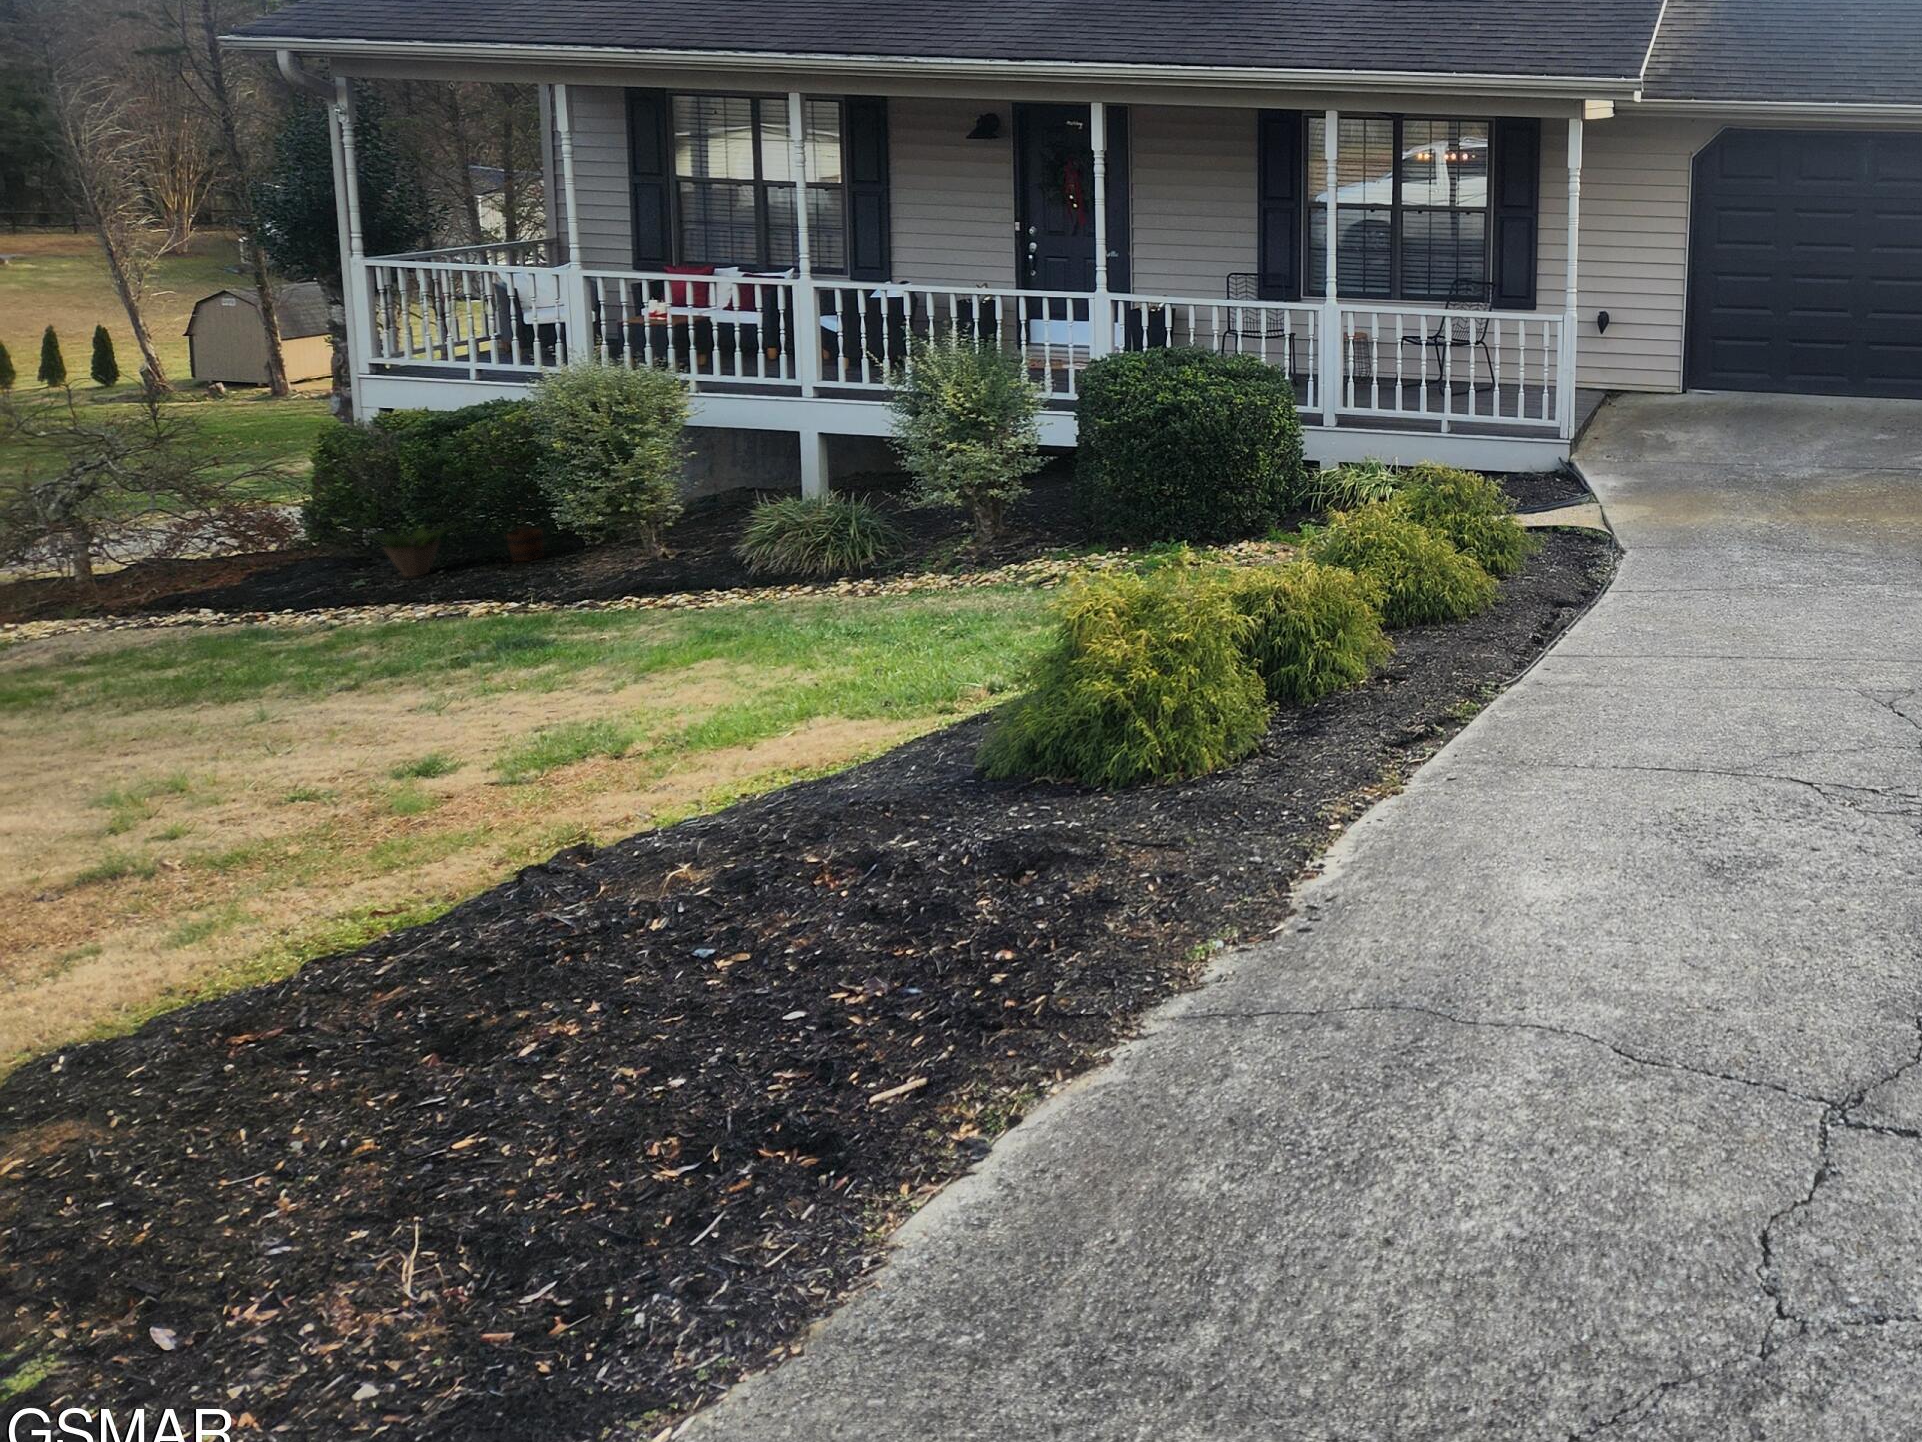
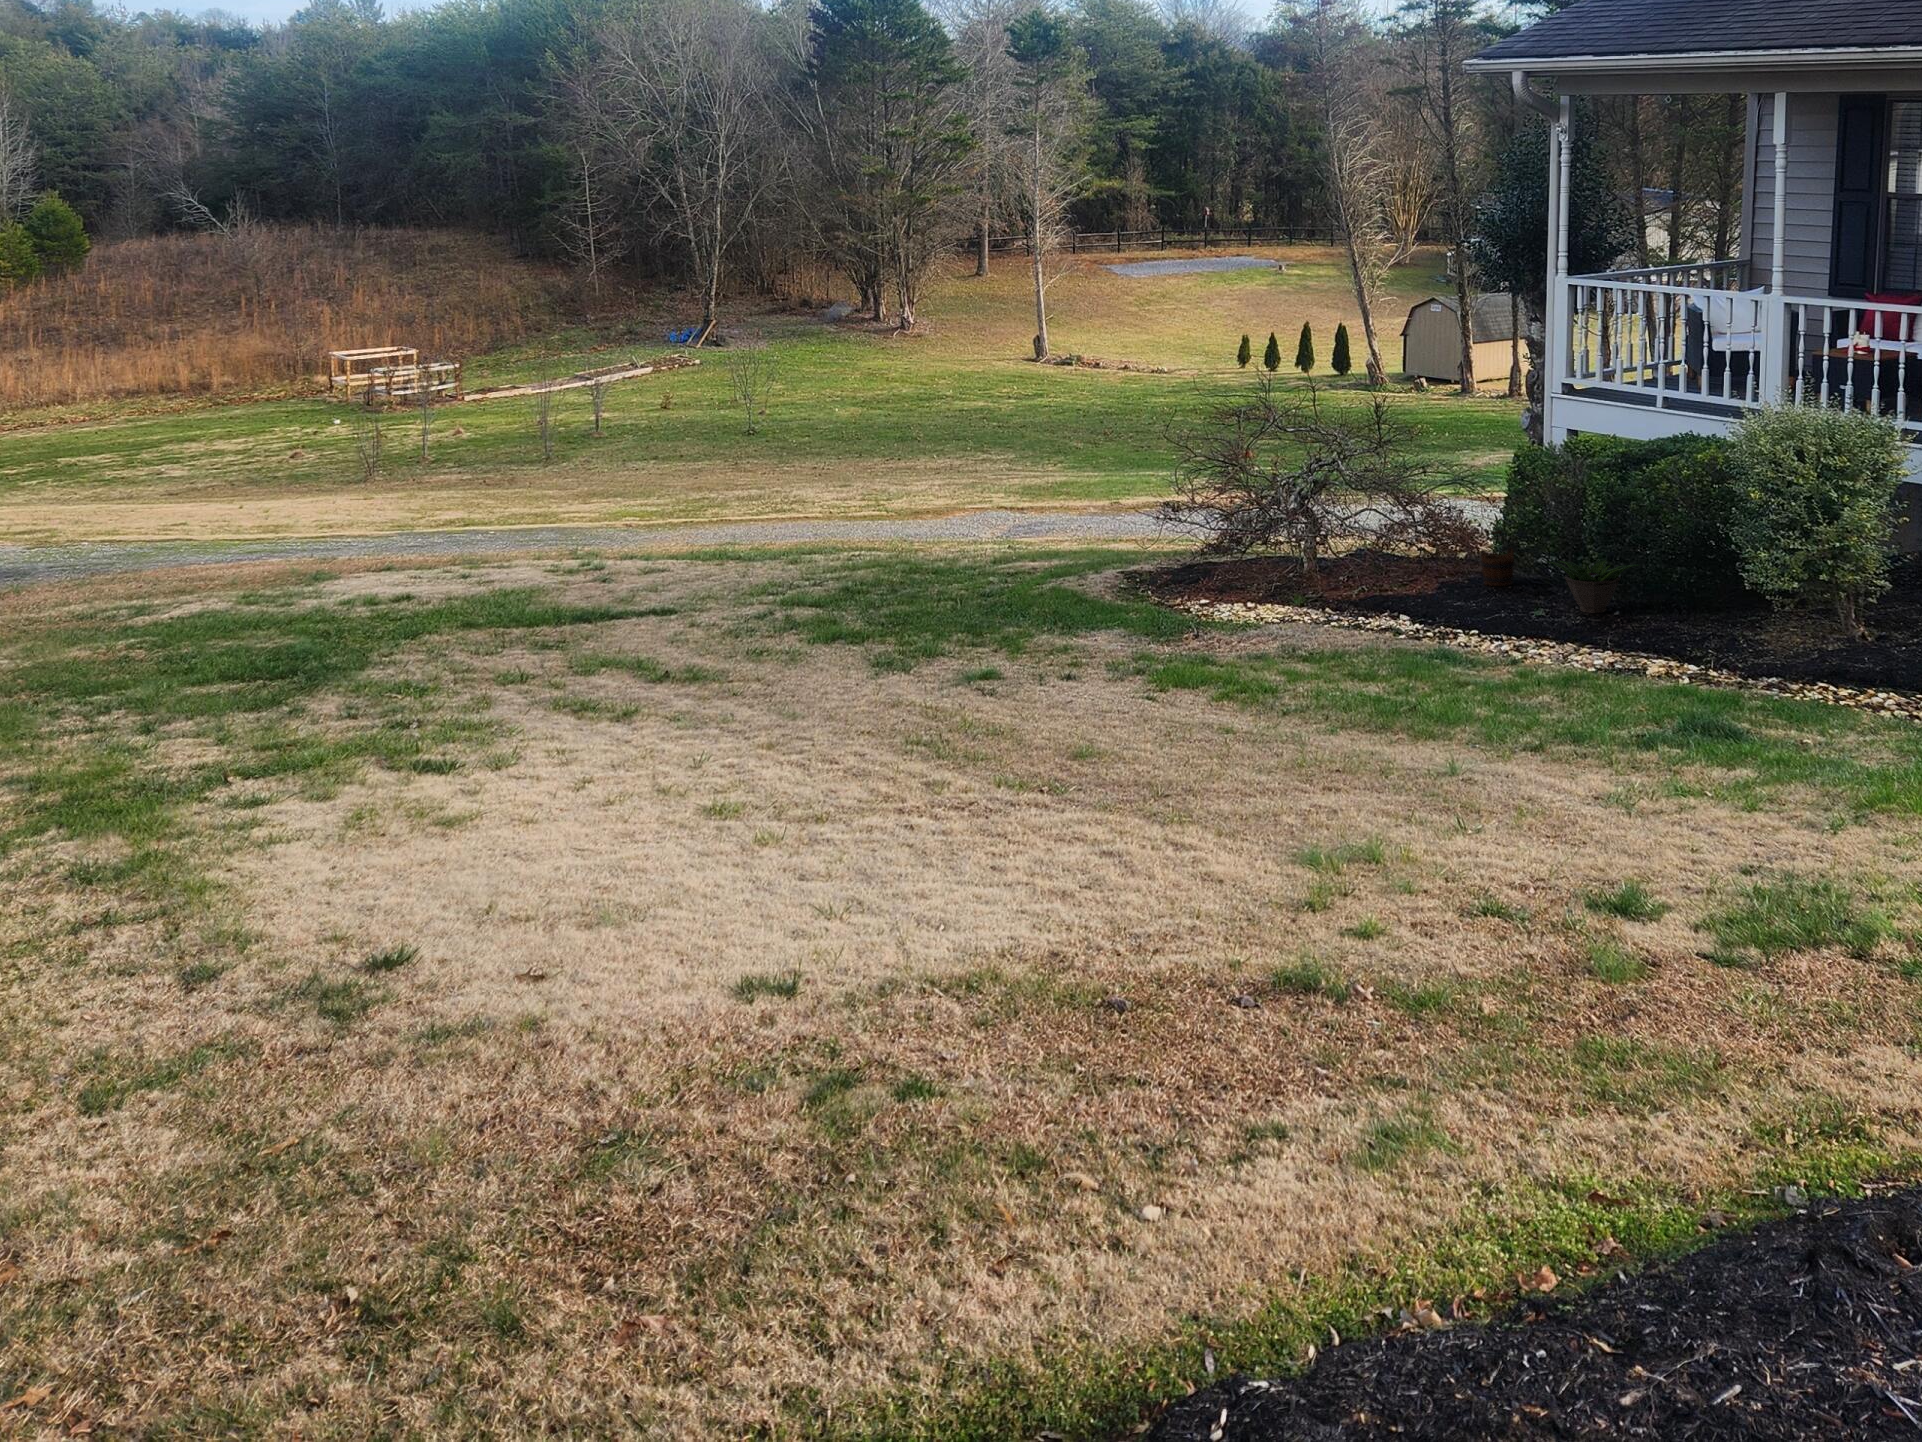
wooden bucket: present [507,507,544,561] -> present [1481,530,1514,586]

